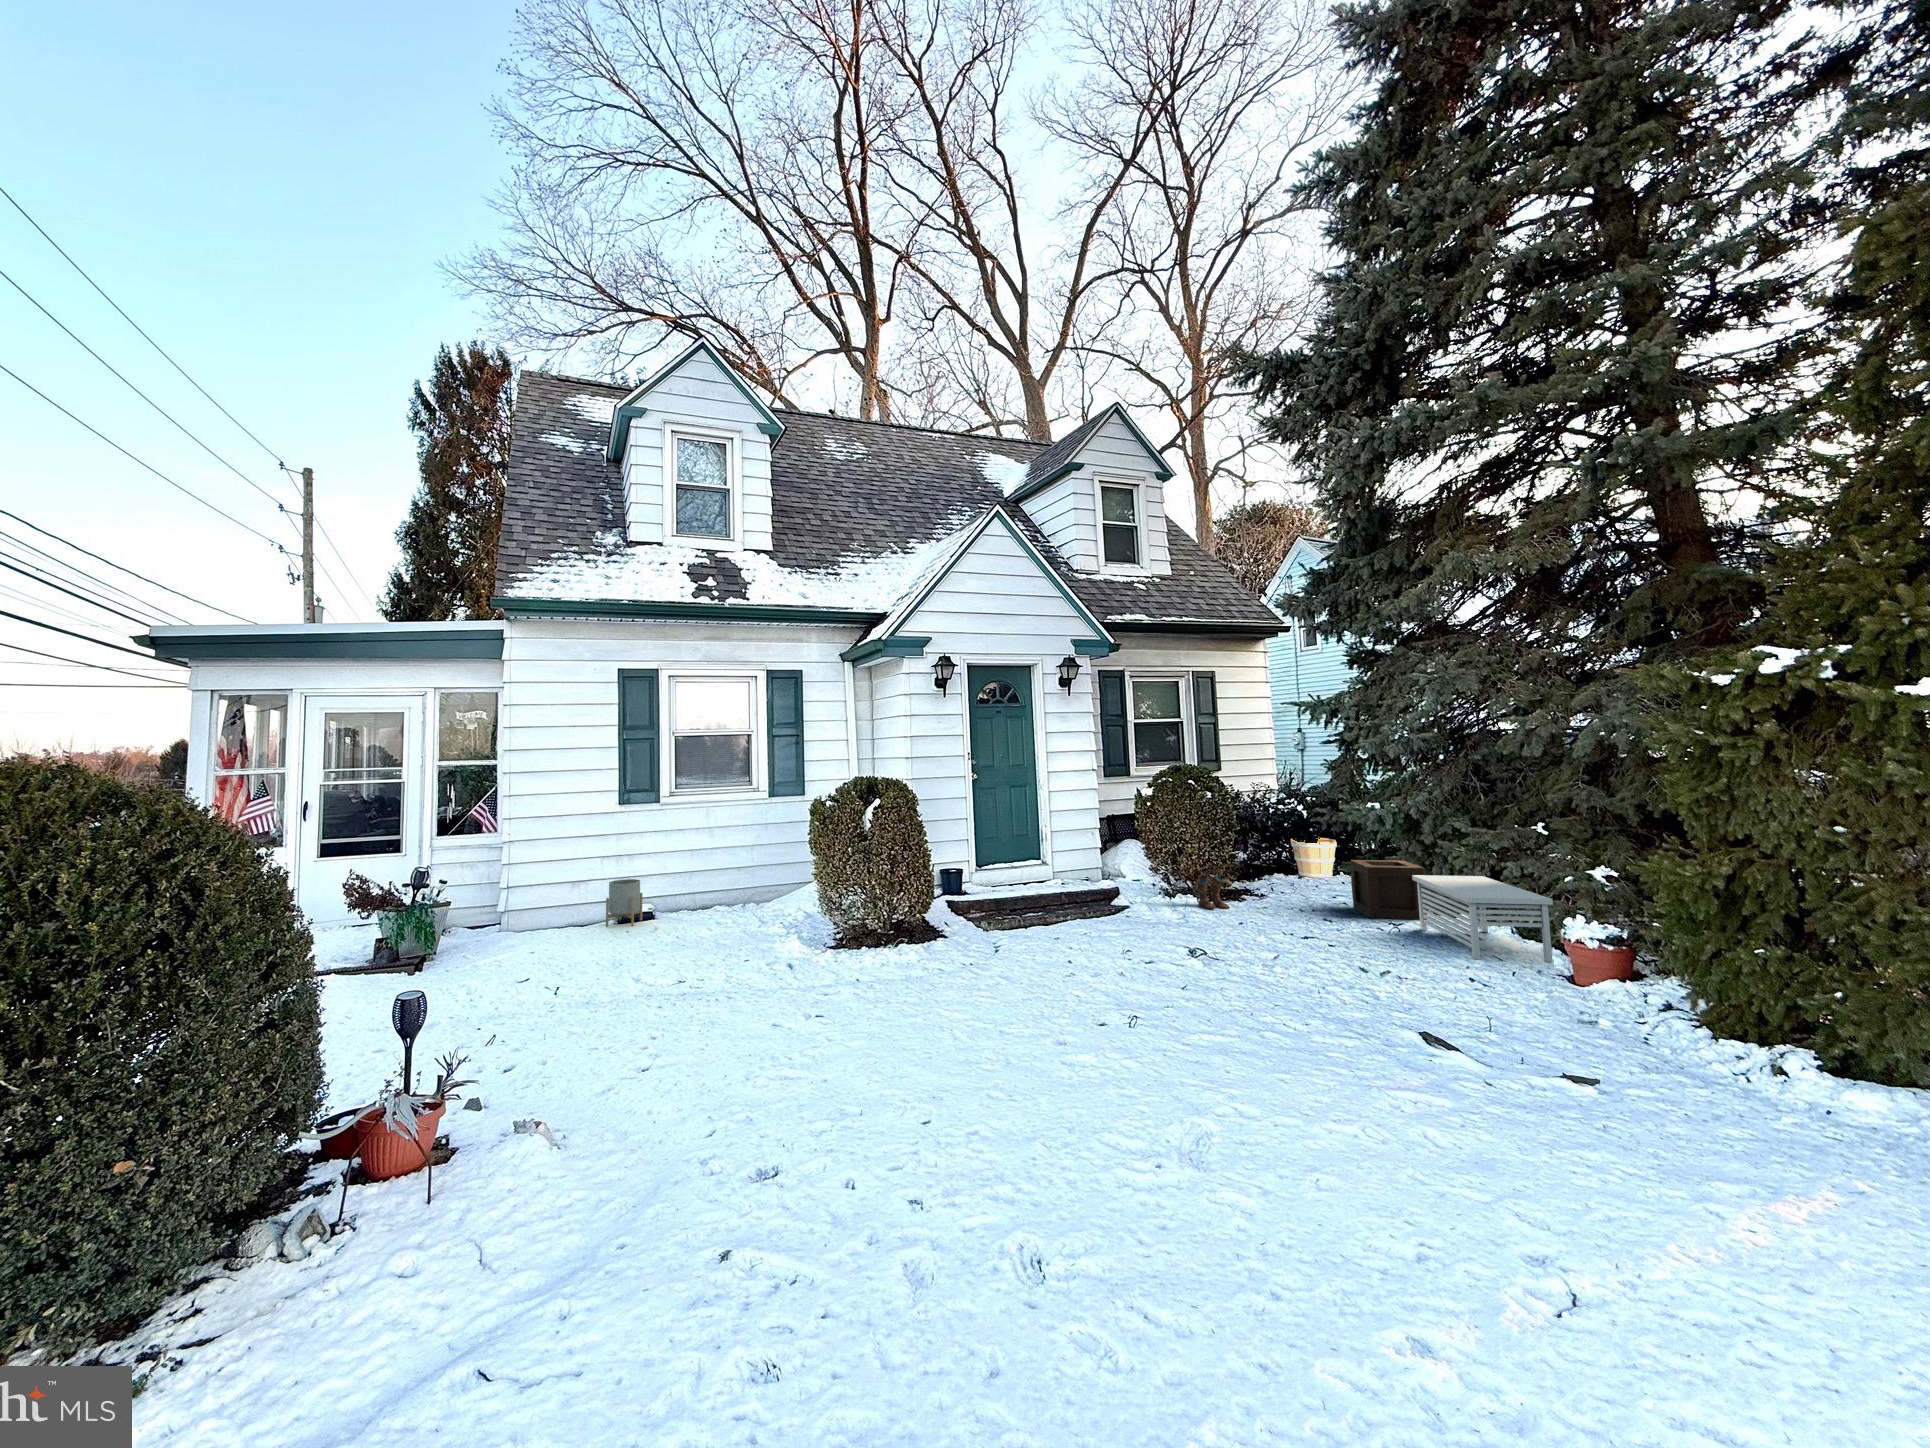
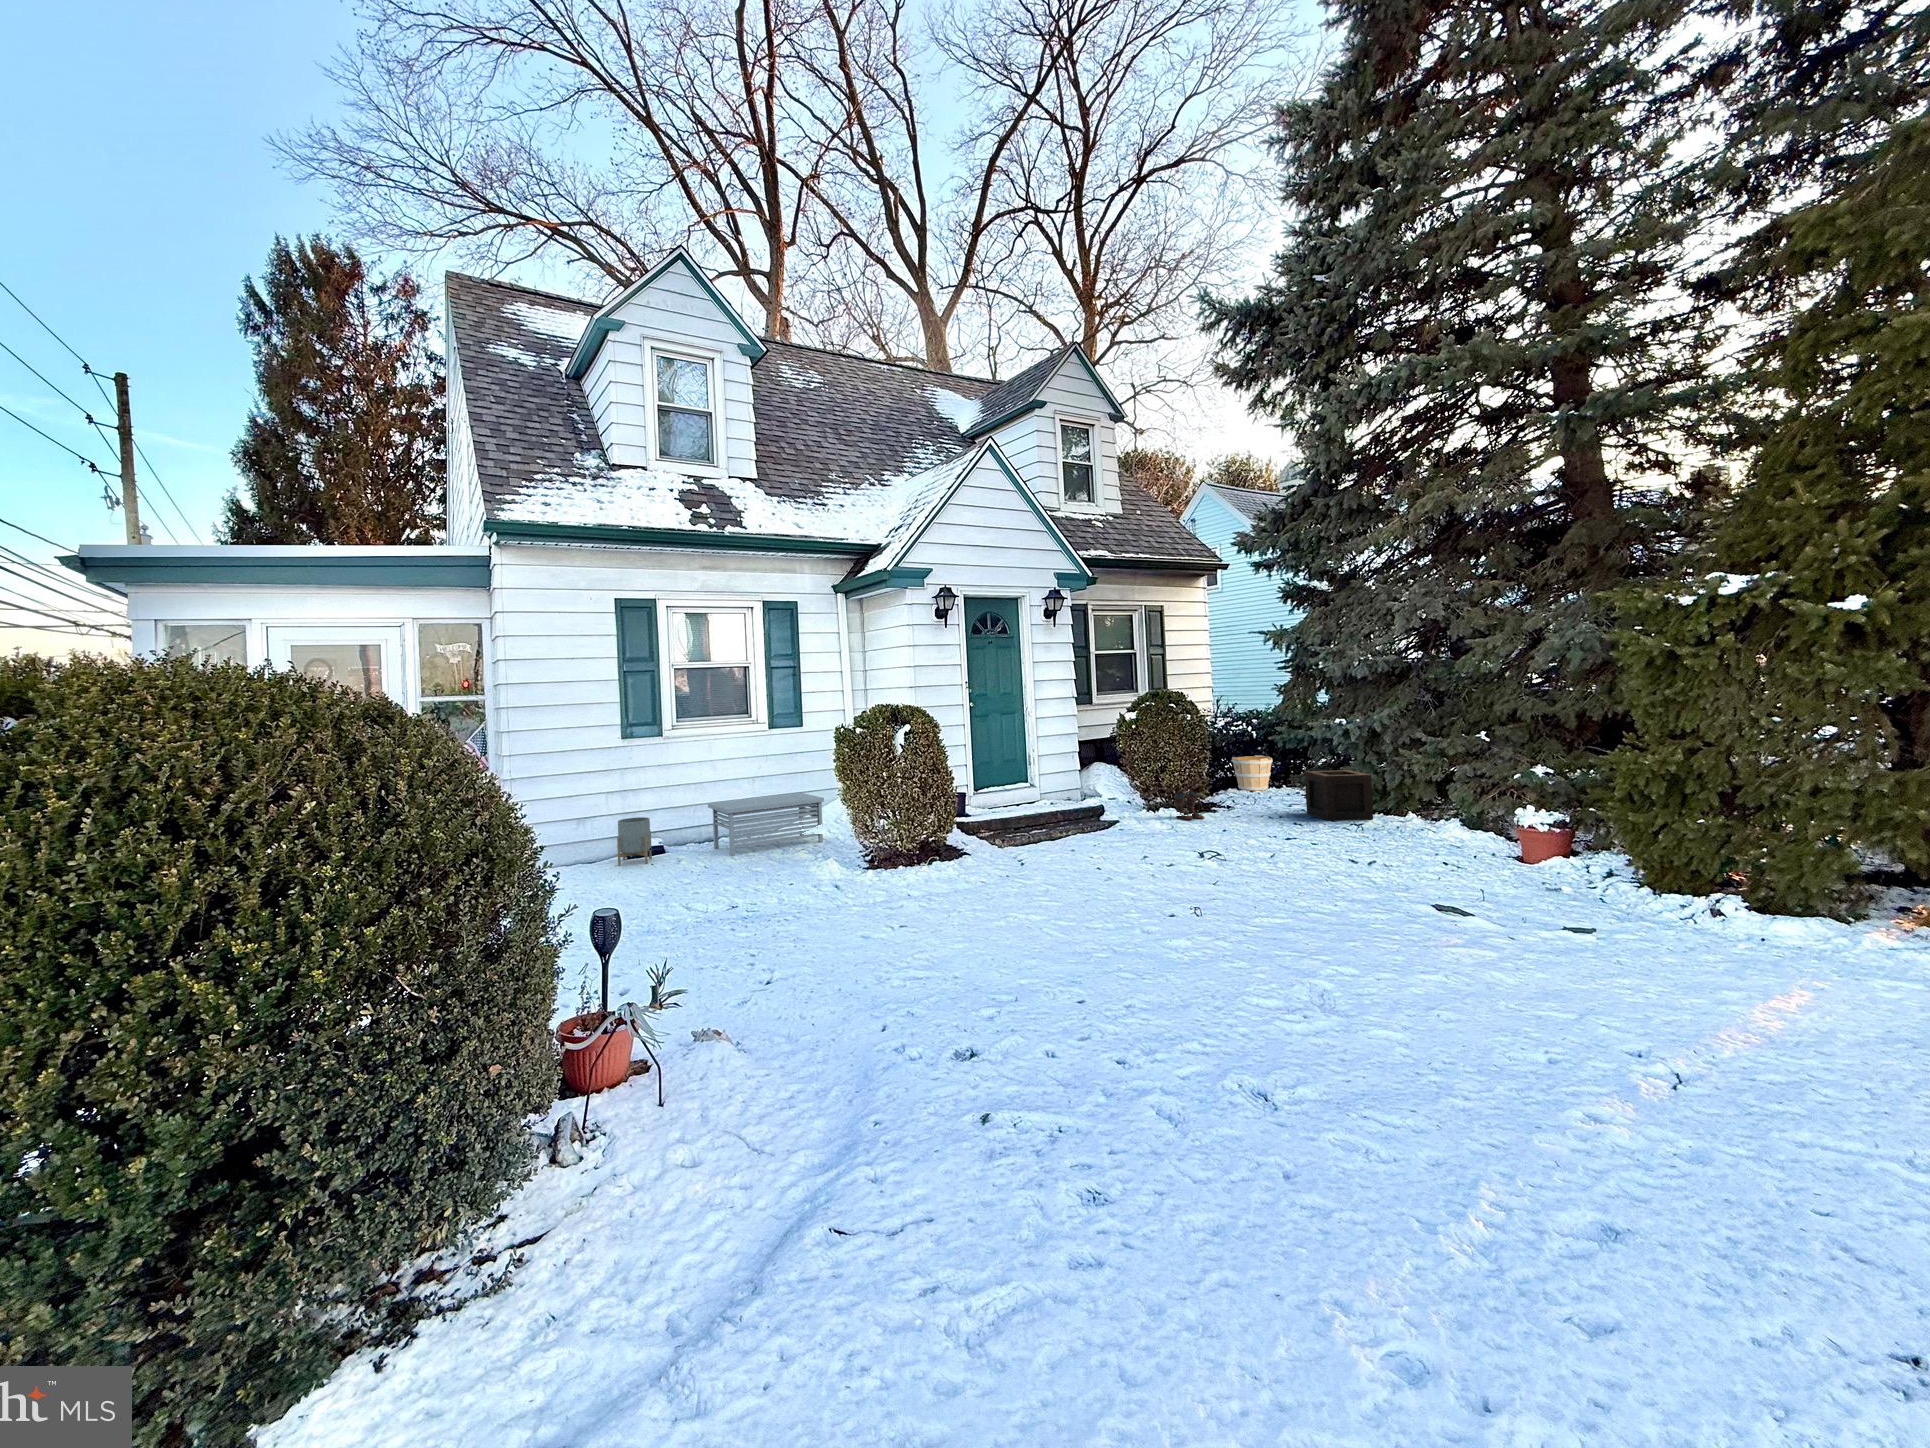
storage bench: present [1412,875,1553,962] -> present [708,793,824,856]

